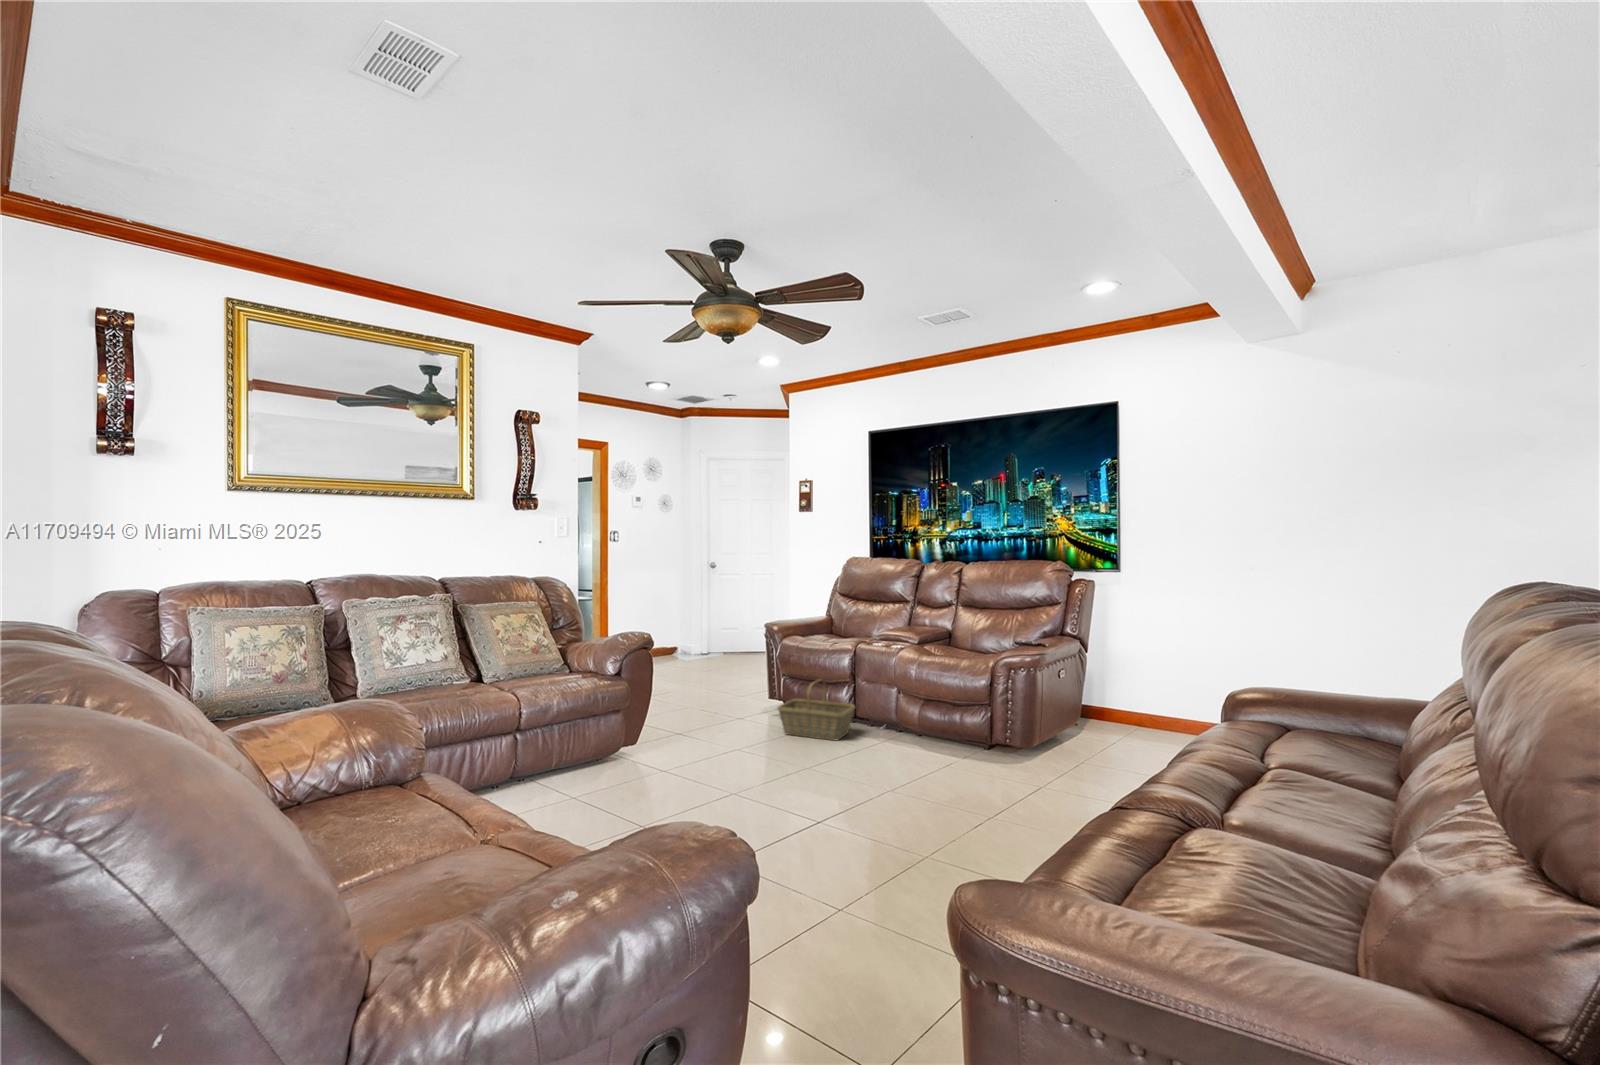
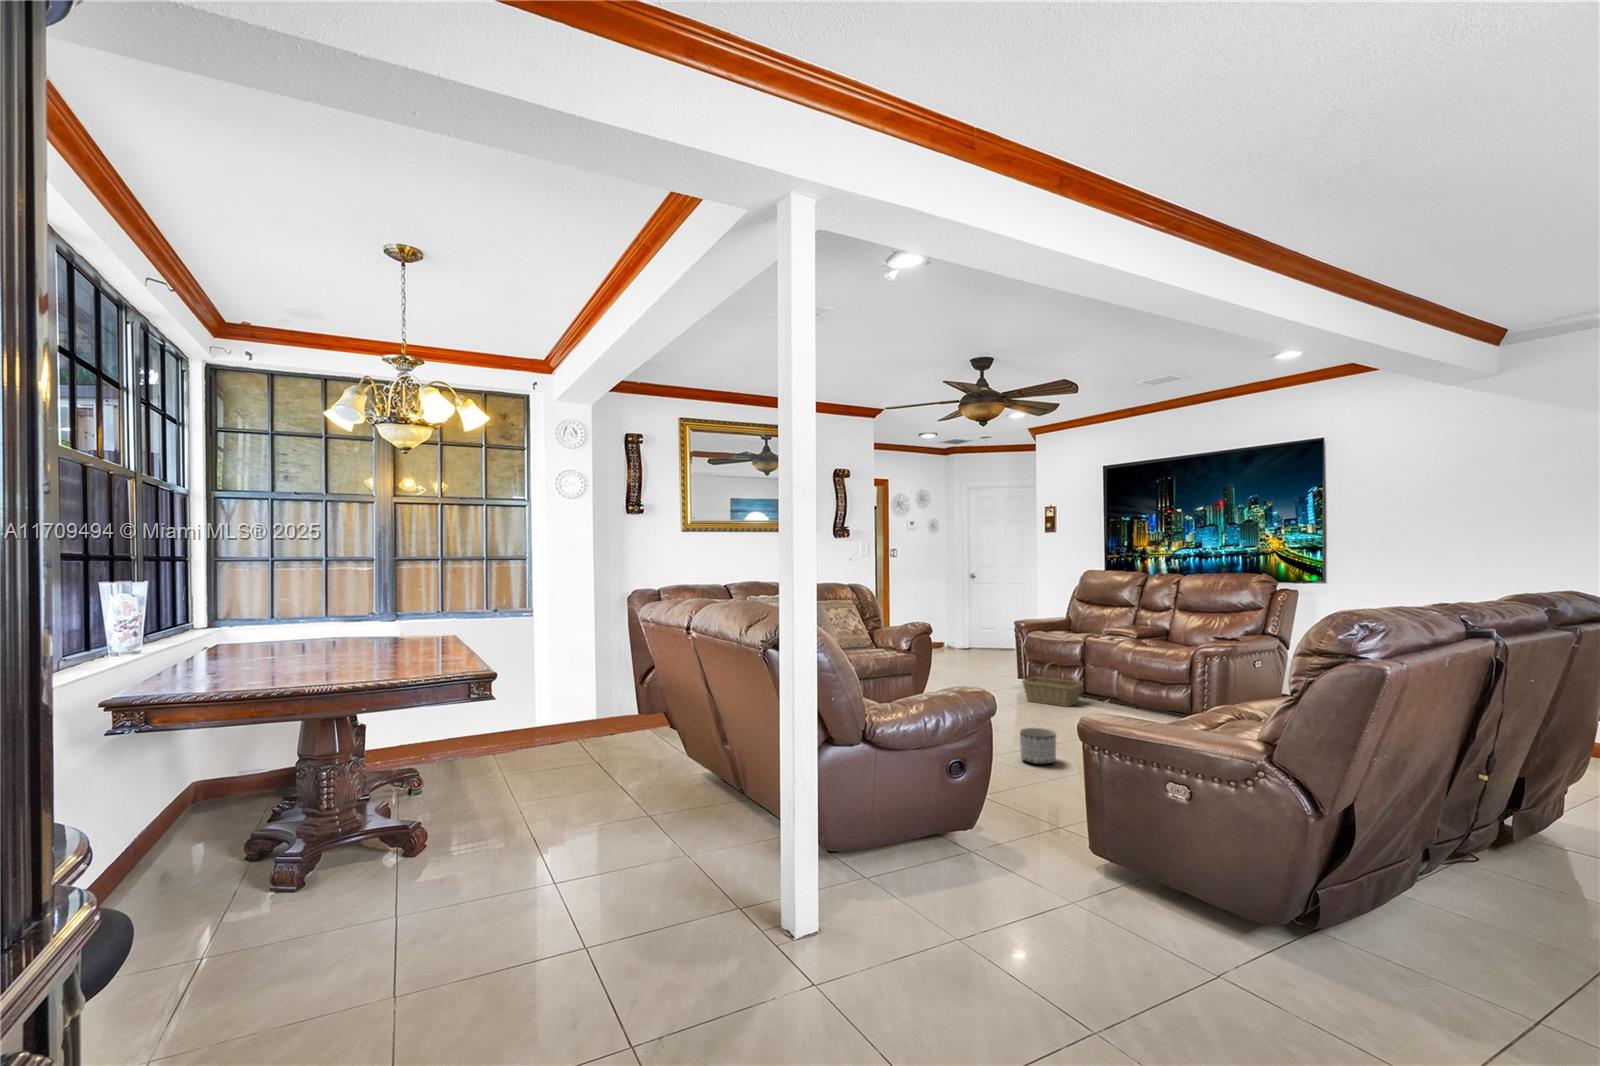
planter: none [791,808,847,874] -> present [1020,728,1056,764]

